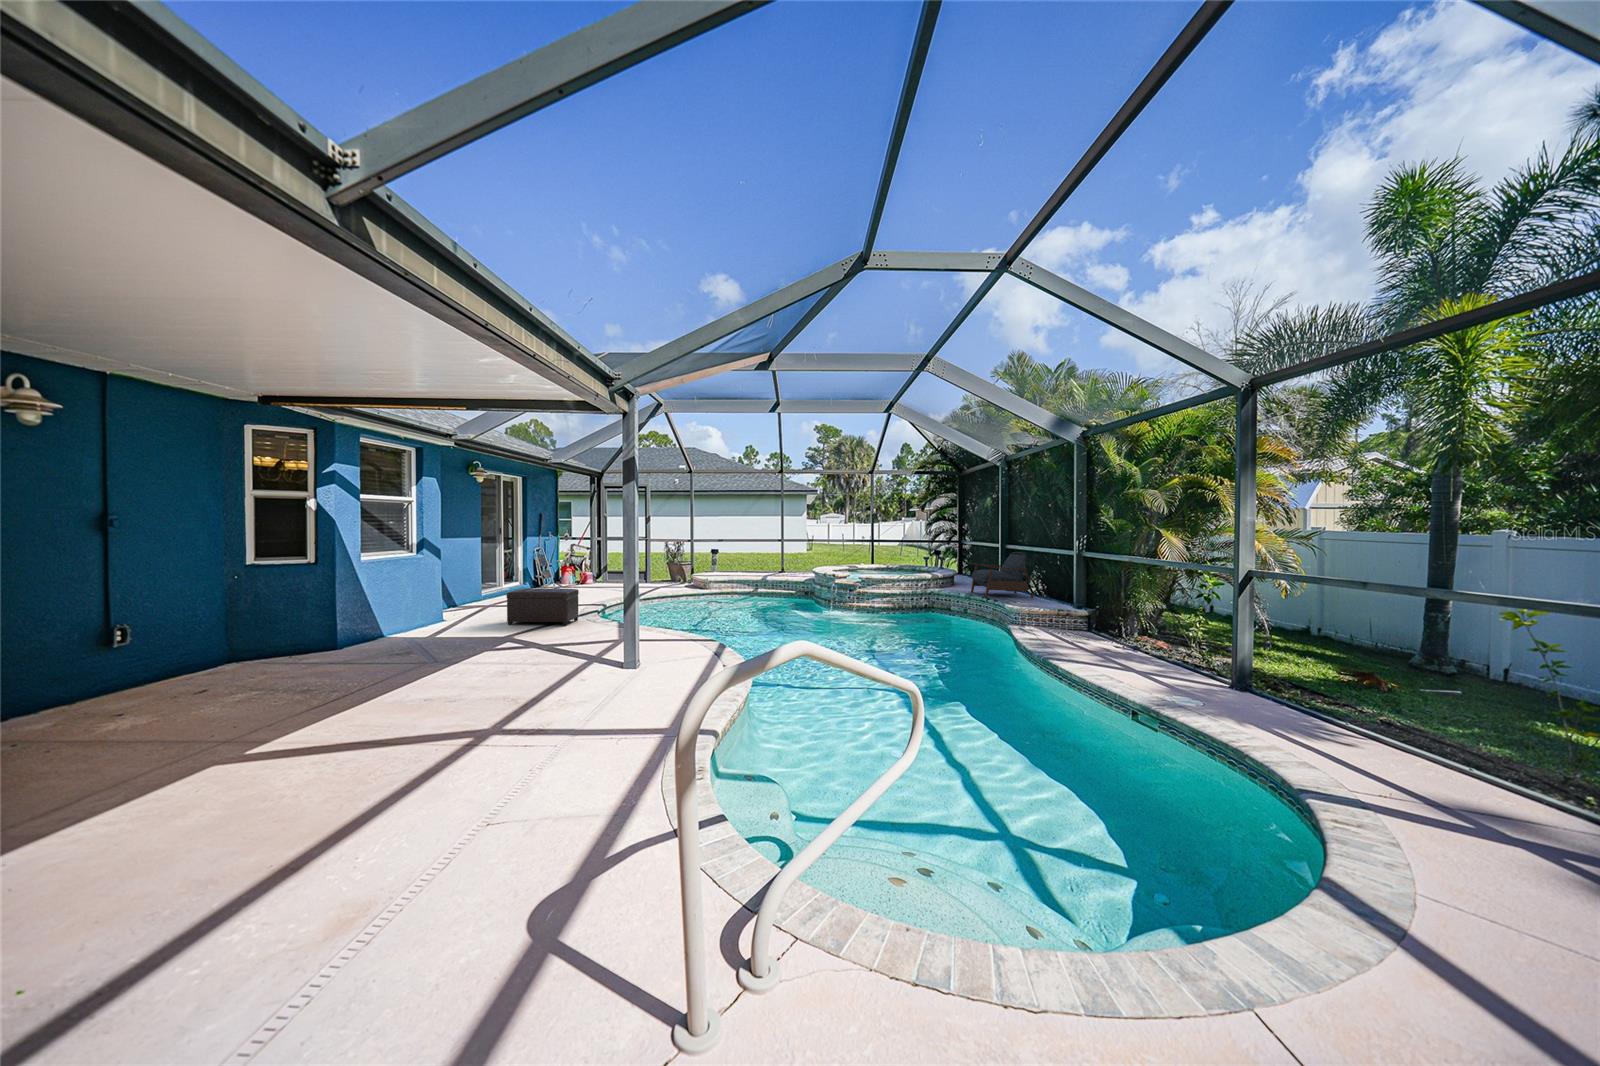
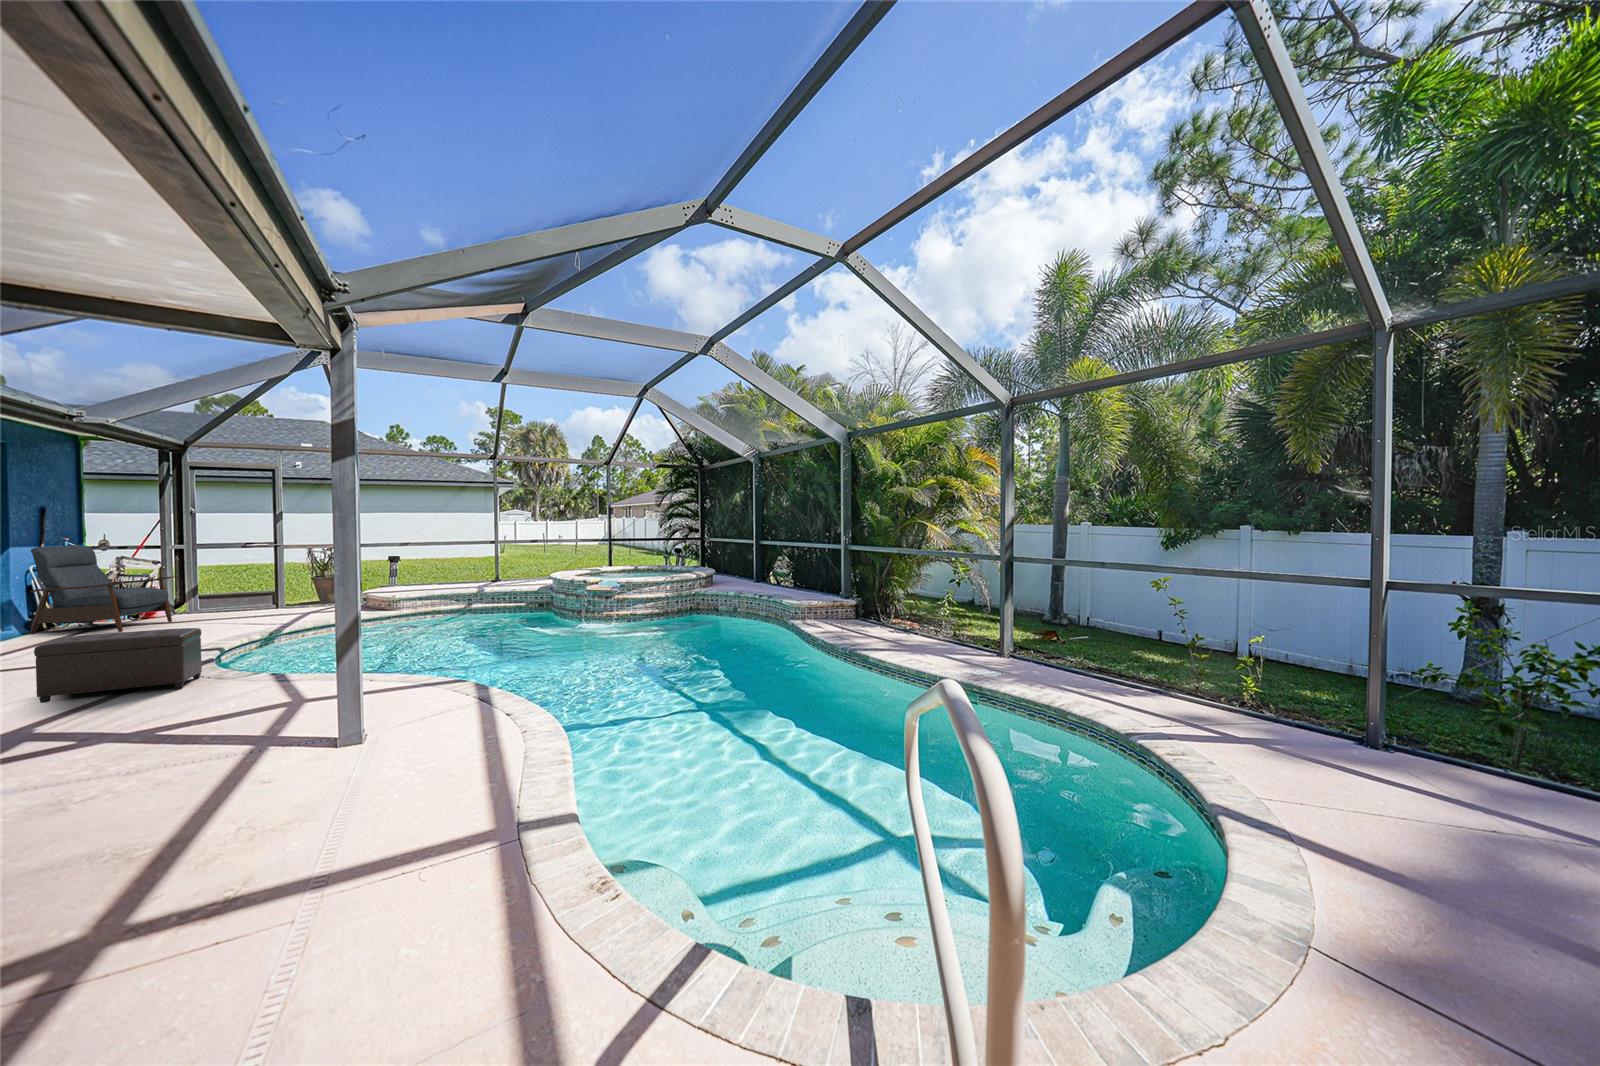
chair: present [970,550,1033,598] -> present [30,545,174,634]

